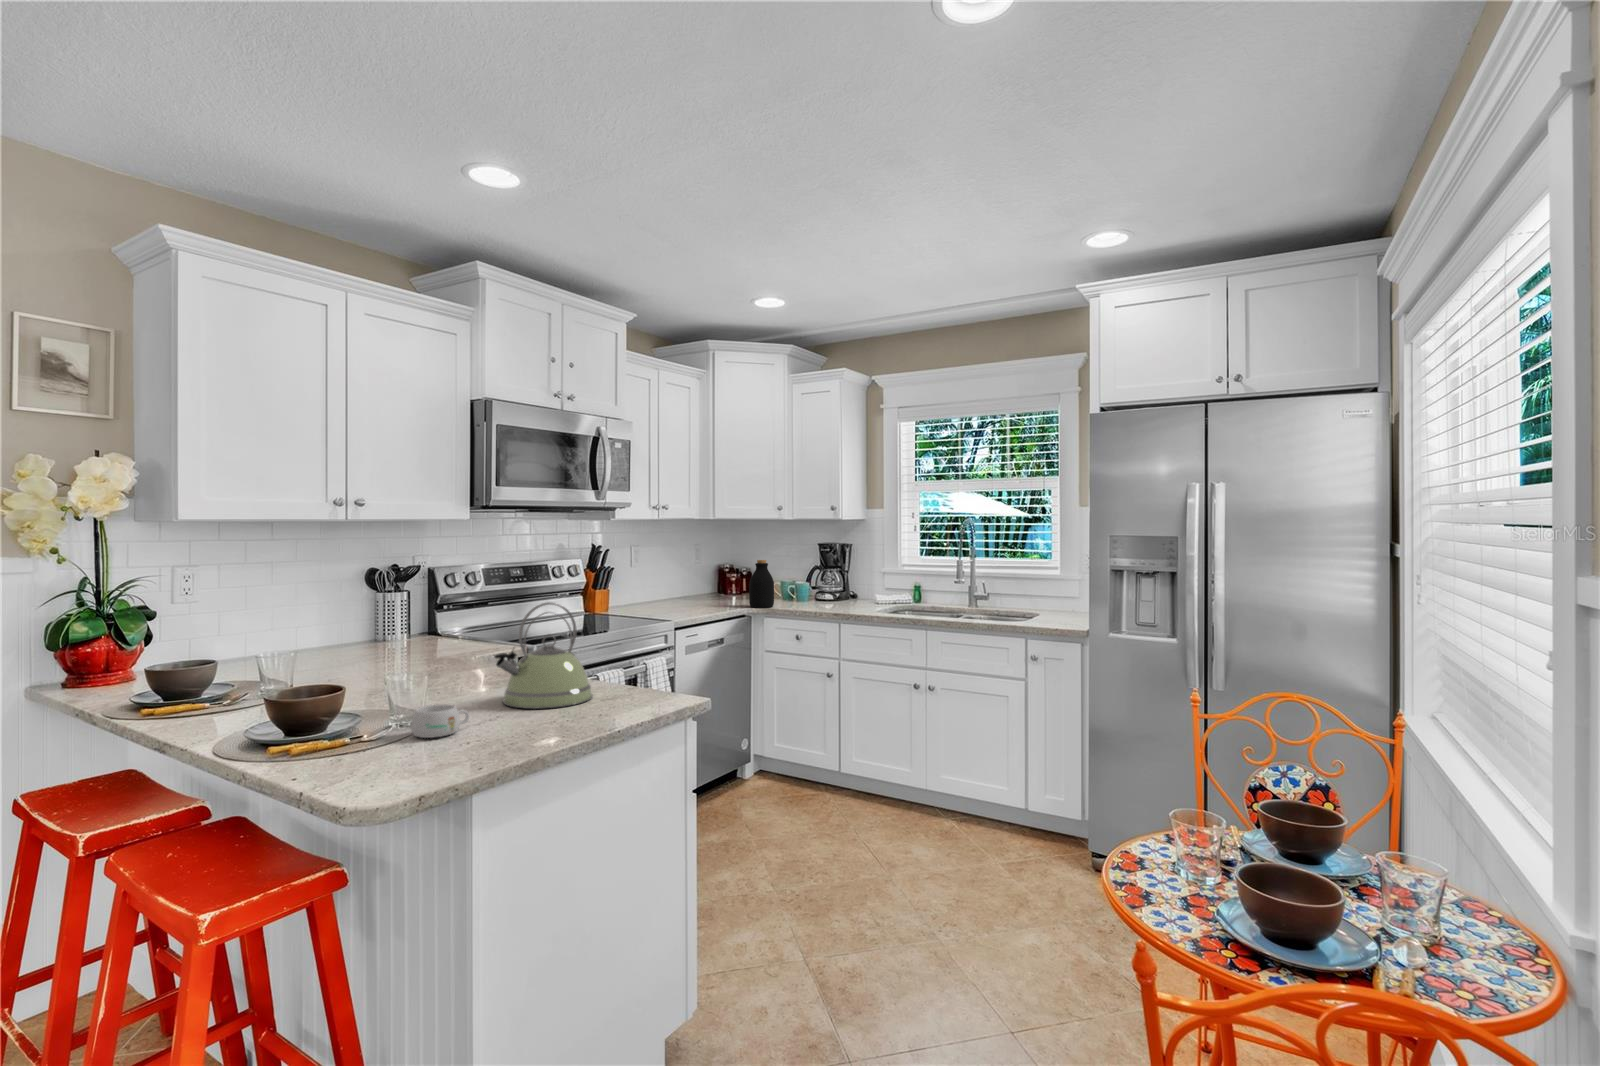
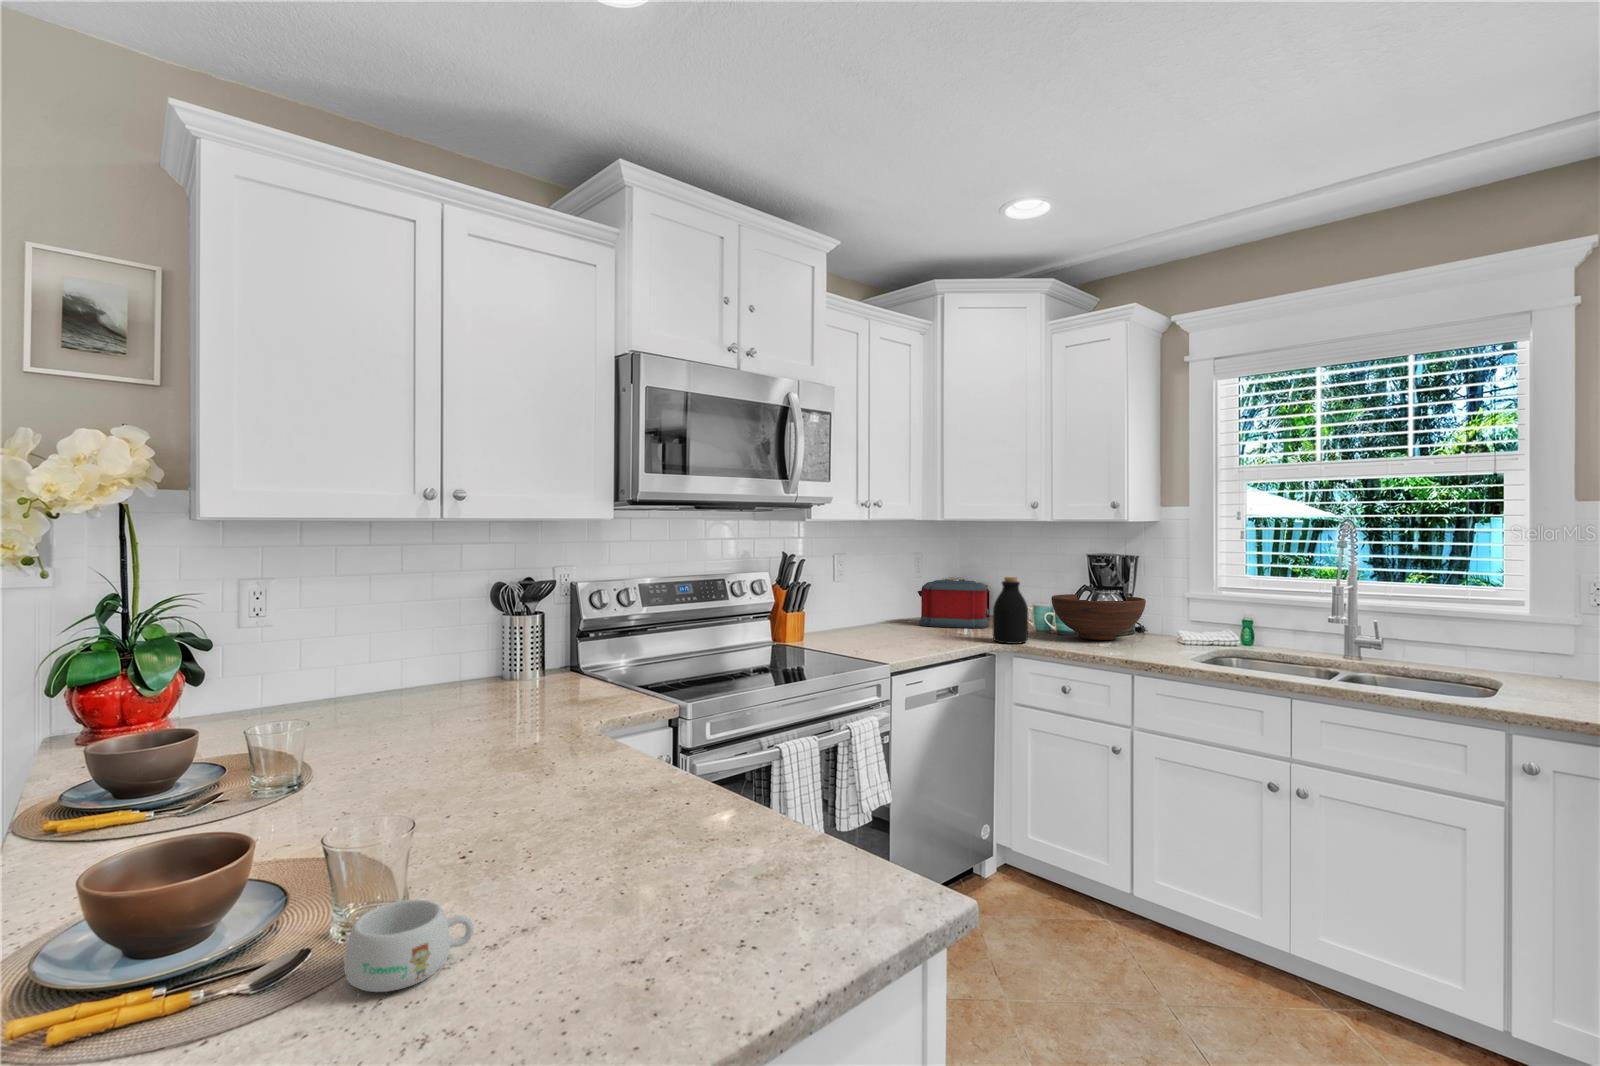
toaster: none [696,565,749,600] -> present [918,580,989,628]
fruit bowl: none [791,572,854,603] -> present [1051,594,1146,640]
kettle: present [494,602,592,709] -> none [557,674,742,892]

